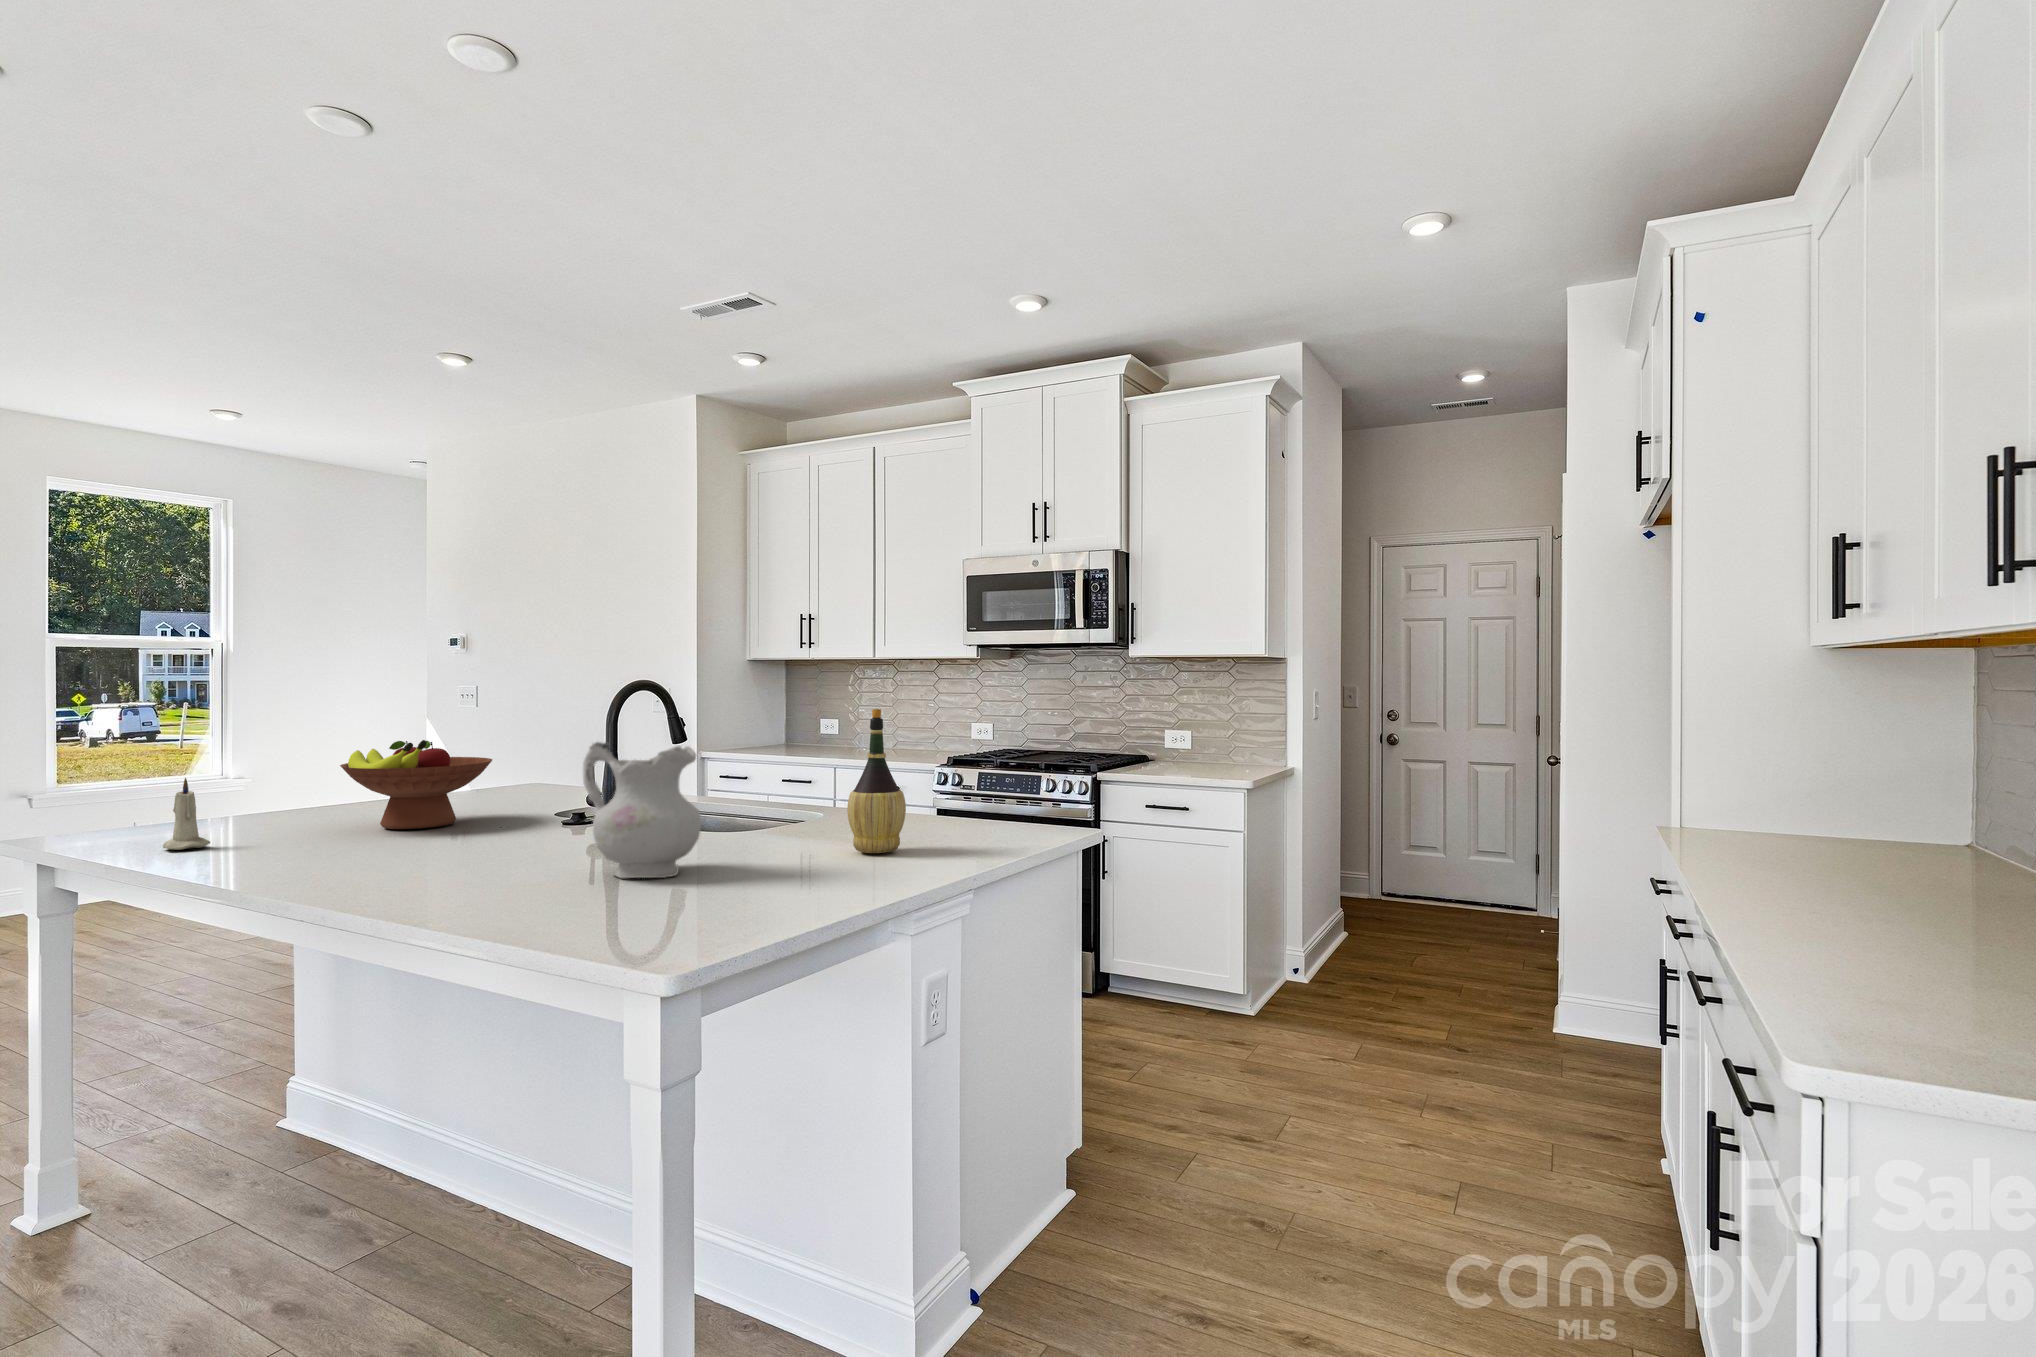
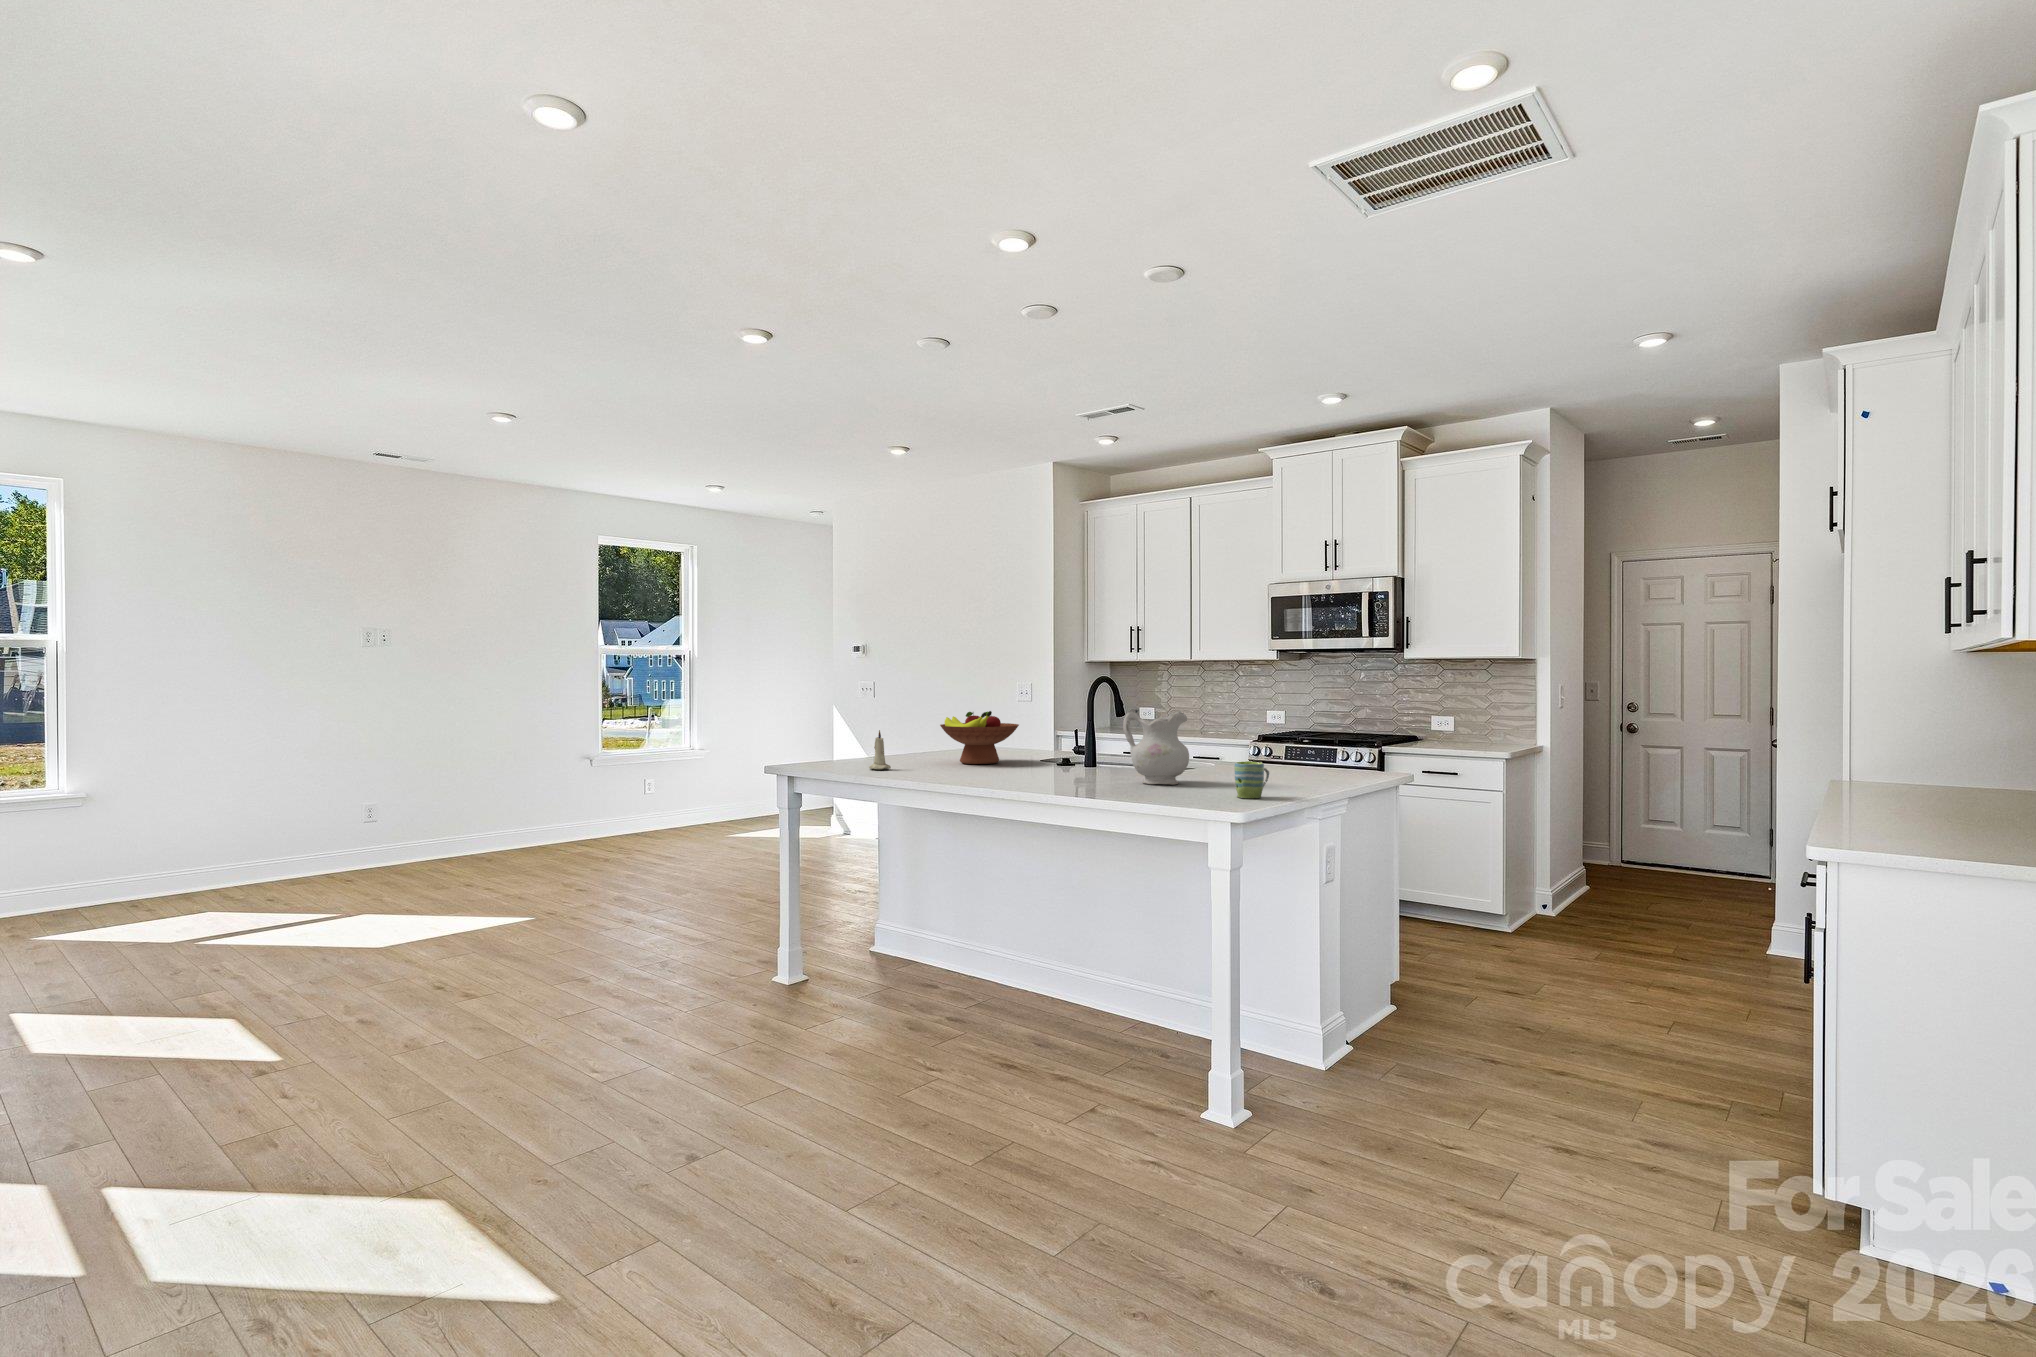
wine bottle: present [847,709,906,853] -> none [1262,692,1298,778]
mug: none [726,844,800,920] -> present [1234,761,1269,798]

